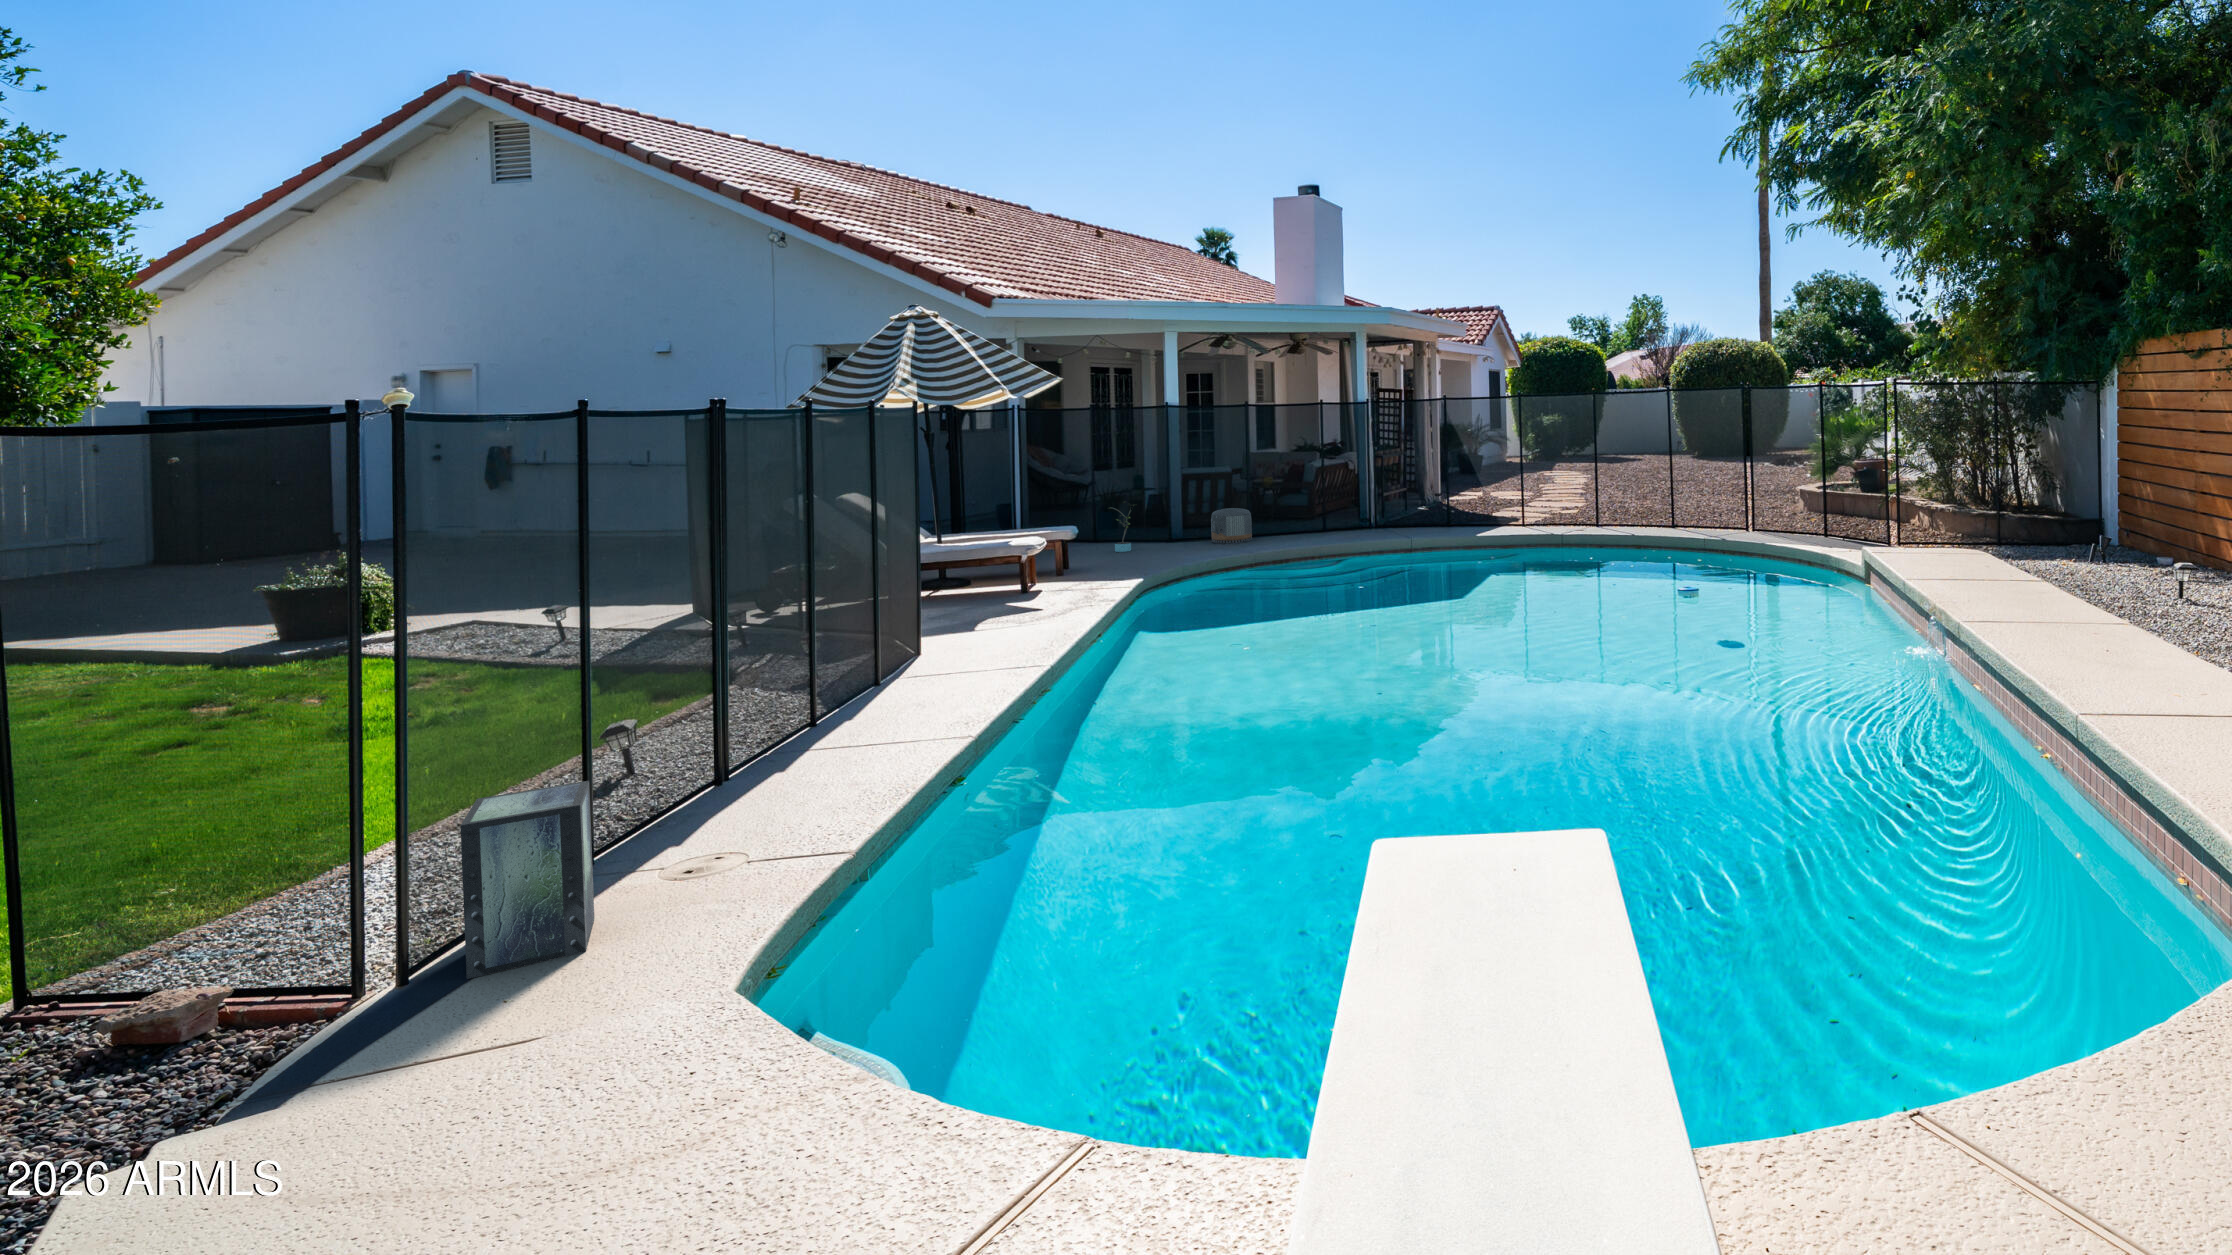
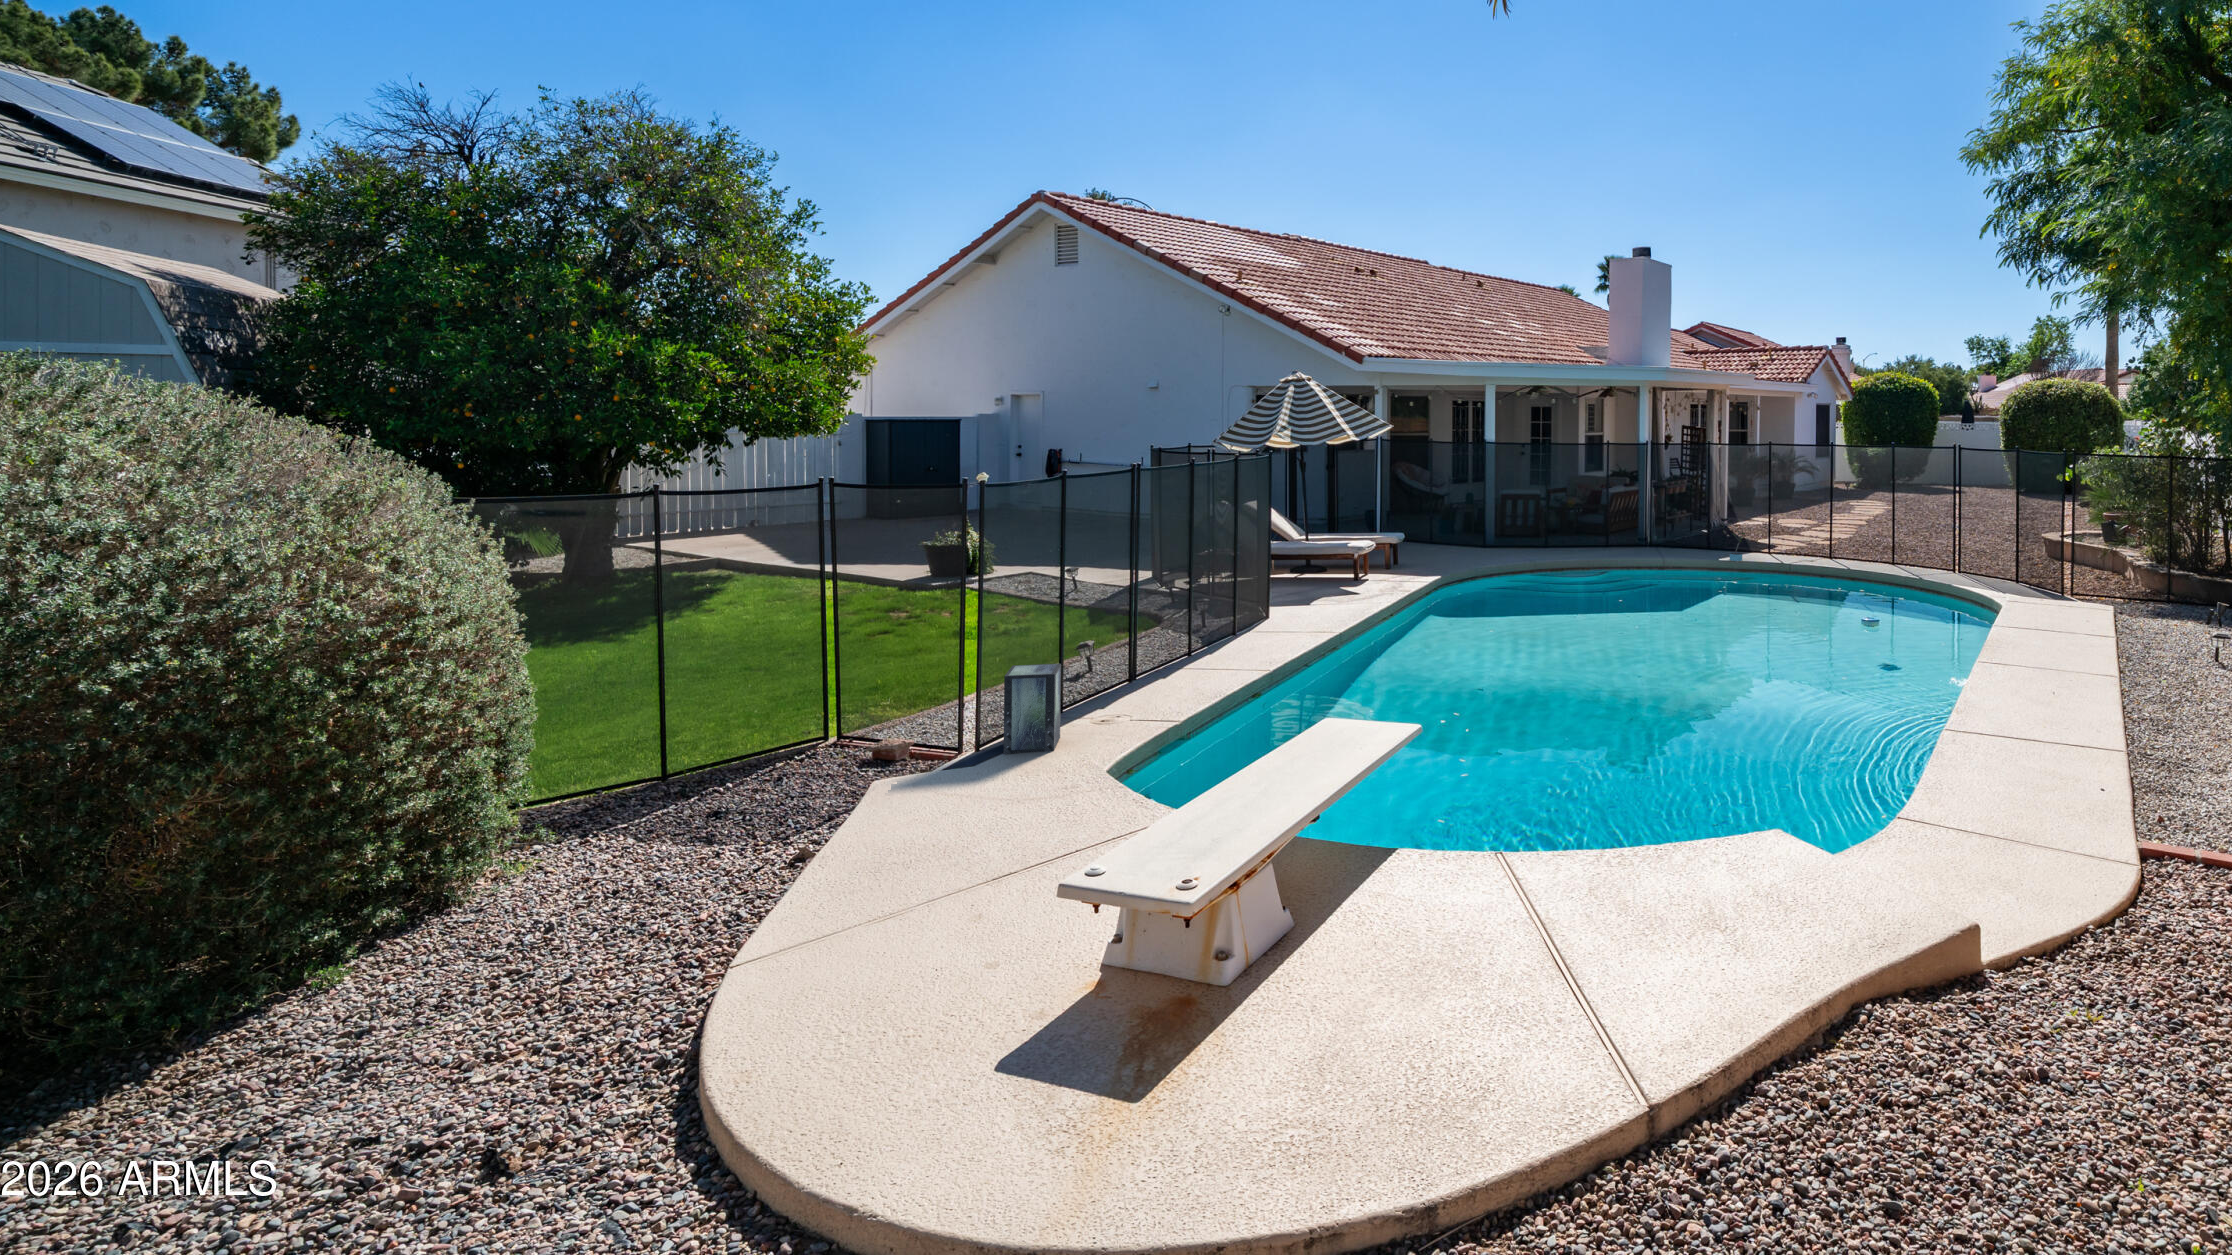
potted plant: present [1108,502,1136,552] -> present [1726,520,1745,561]
pouf: present [1211,508,1252,543] -> none [1509,527,1541,555]

